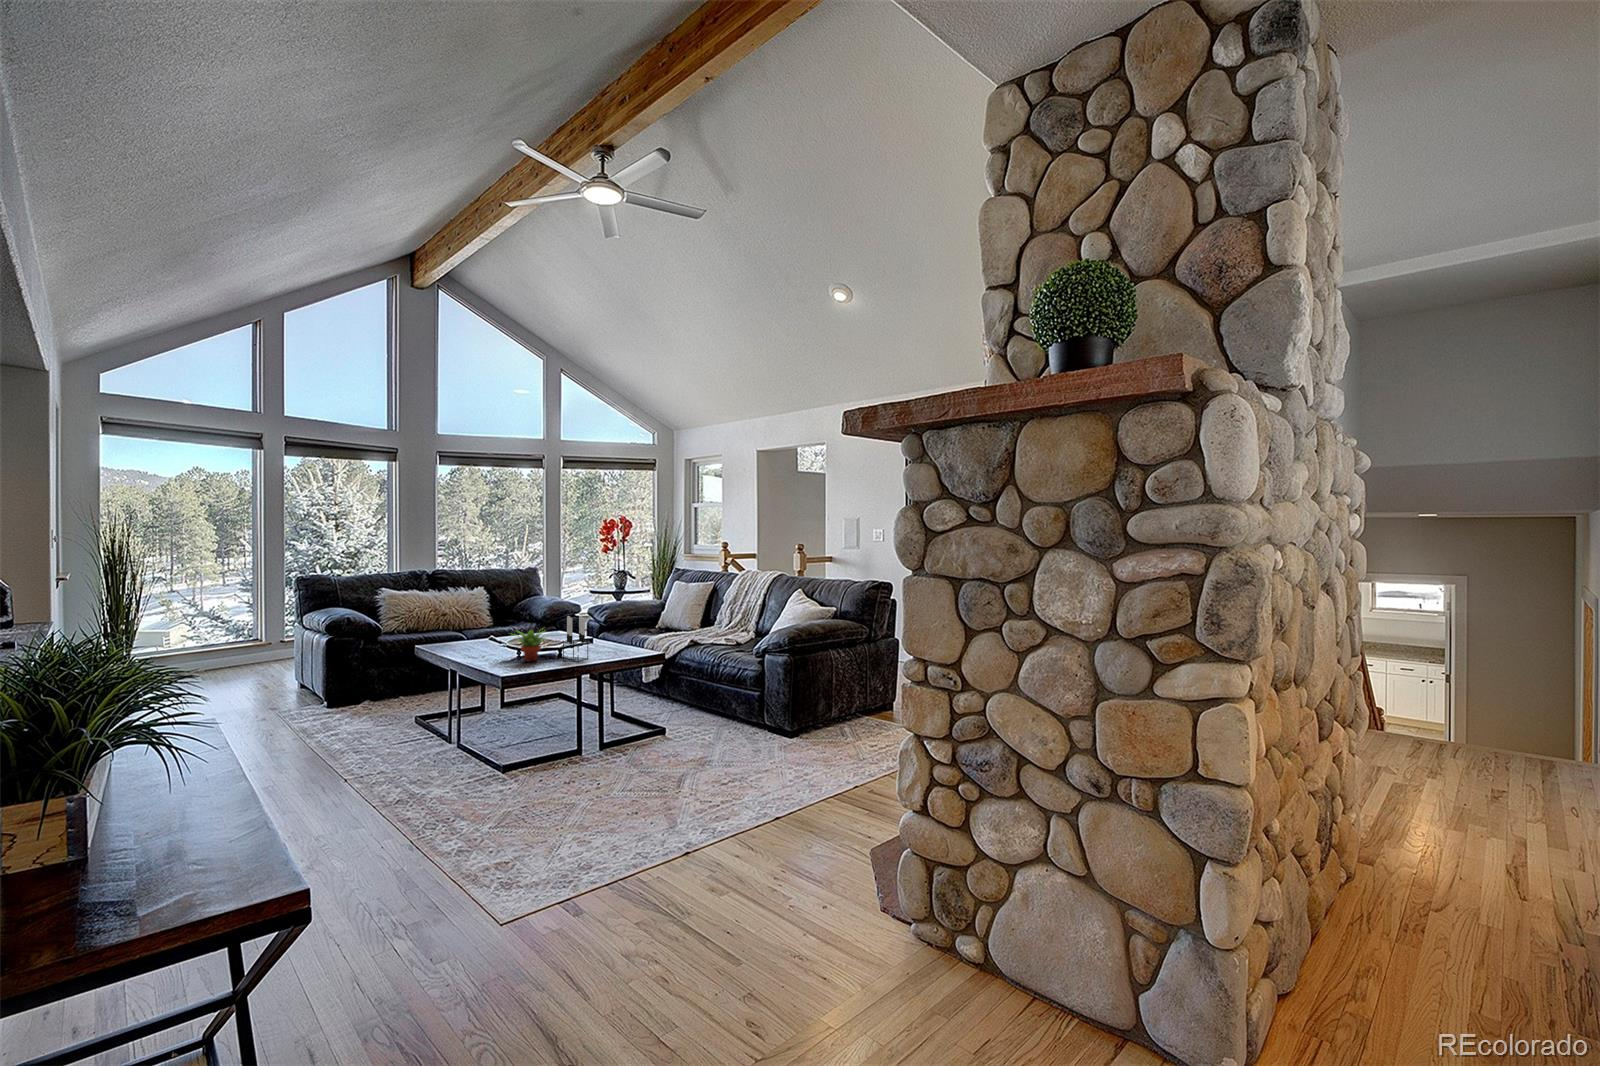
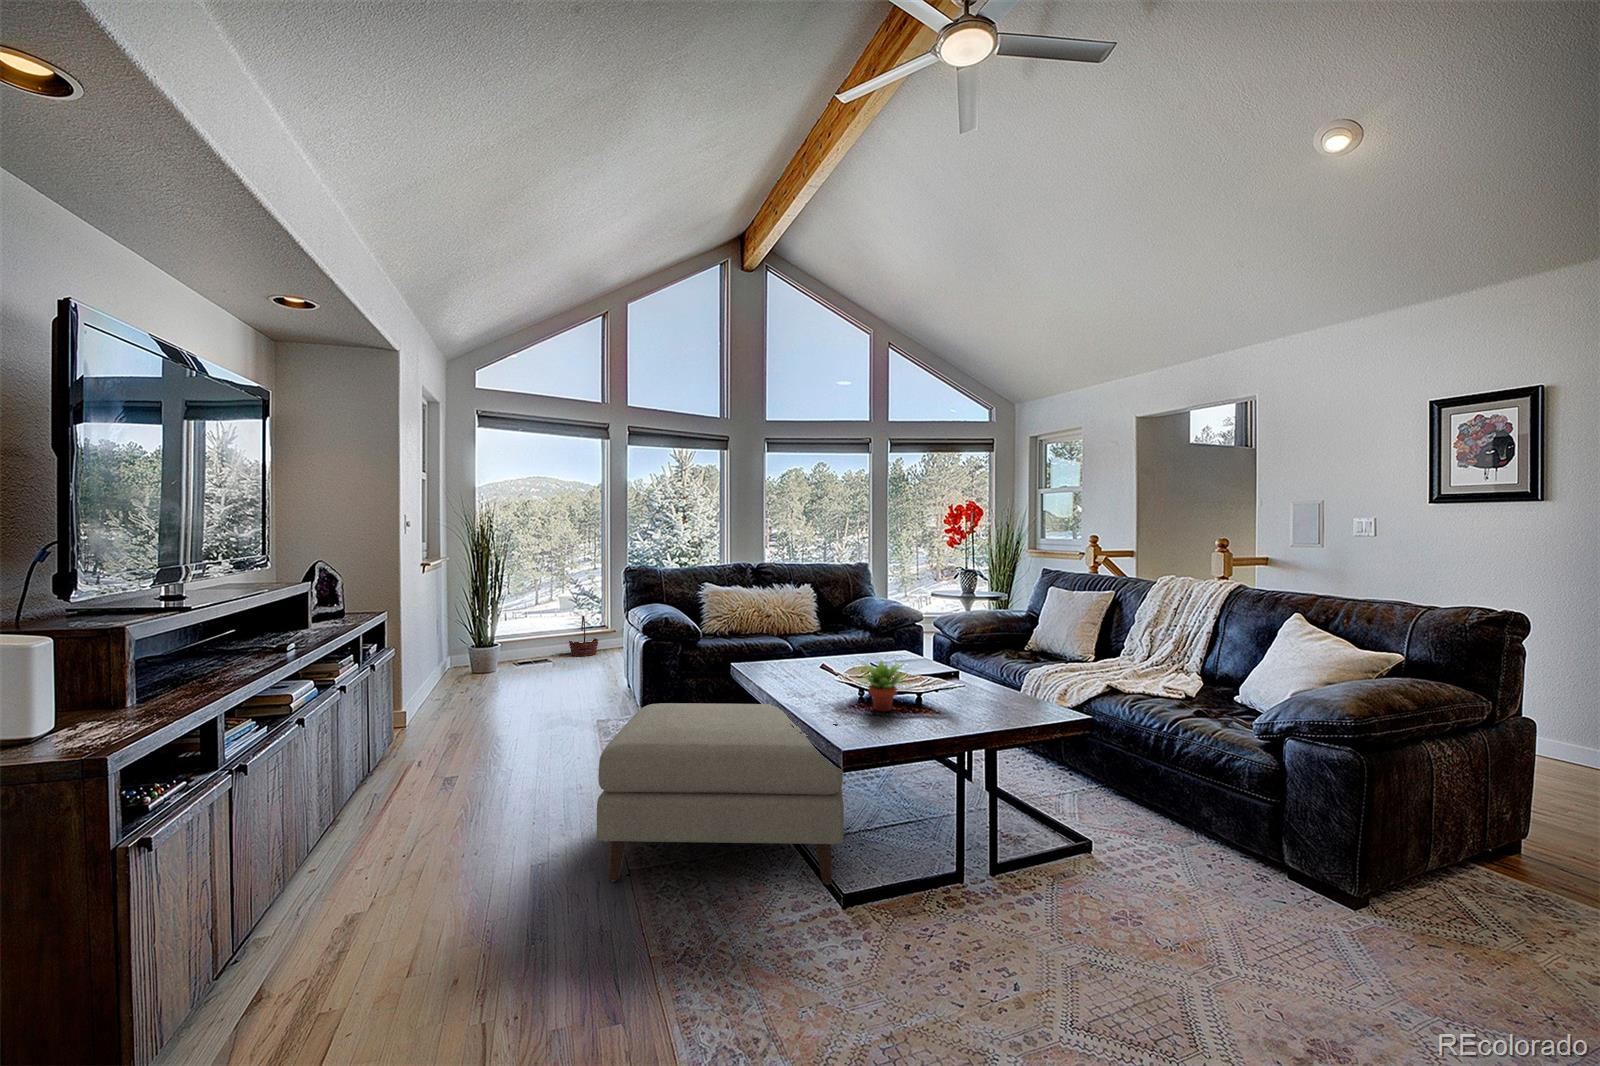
candle holder: present [563,616,588,662] -> none [932,645,971,722]
basket: none [217,627,254,668] -> present [569,616,598,656]
ottoman: none [316,665,501,789] -> present [597,703,844,885]

